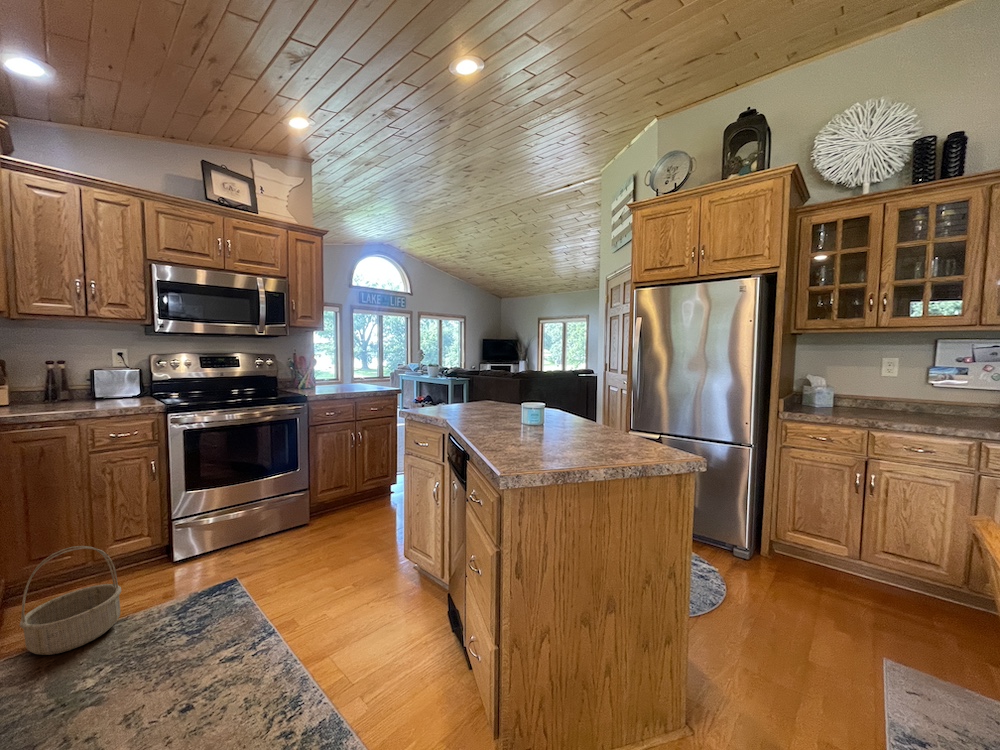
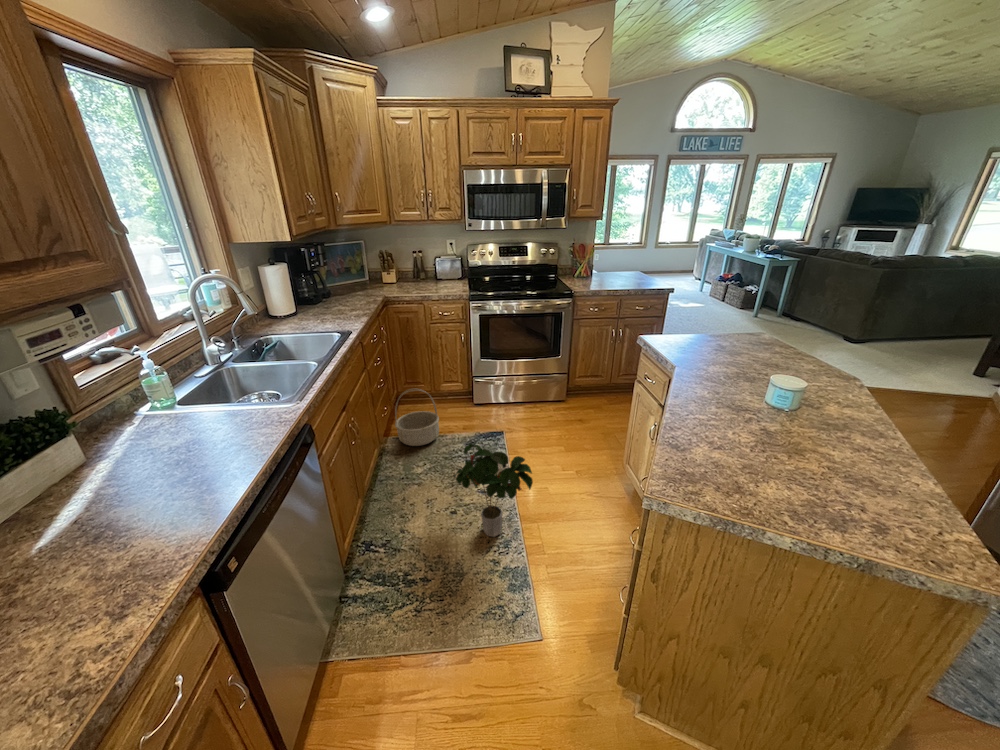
potted plant: none [186,557,326,708] -> present [454,442,533,537]

